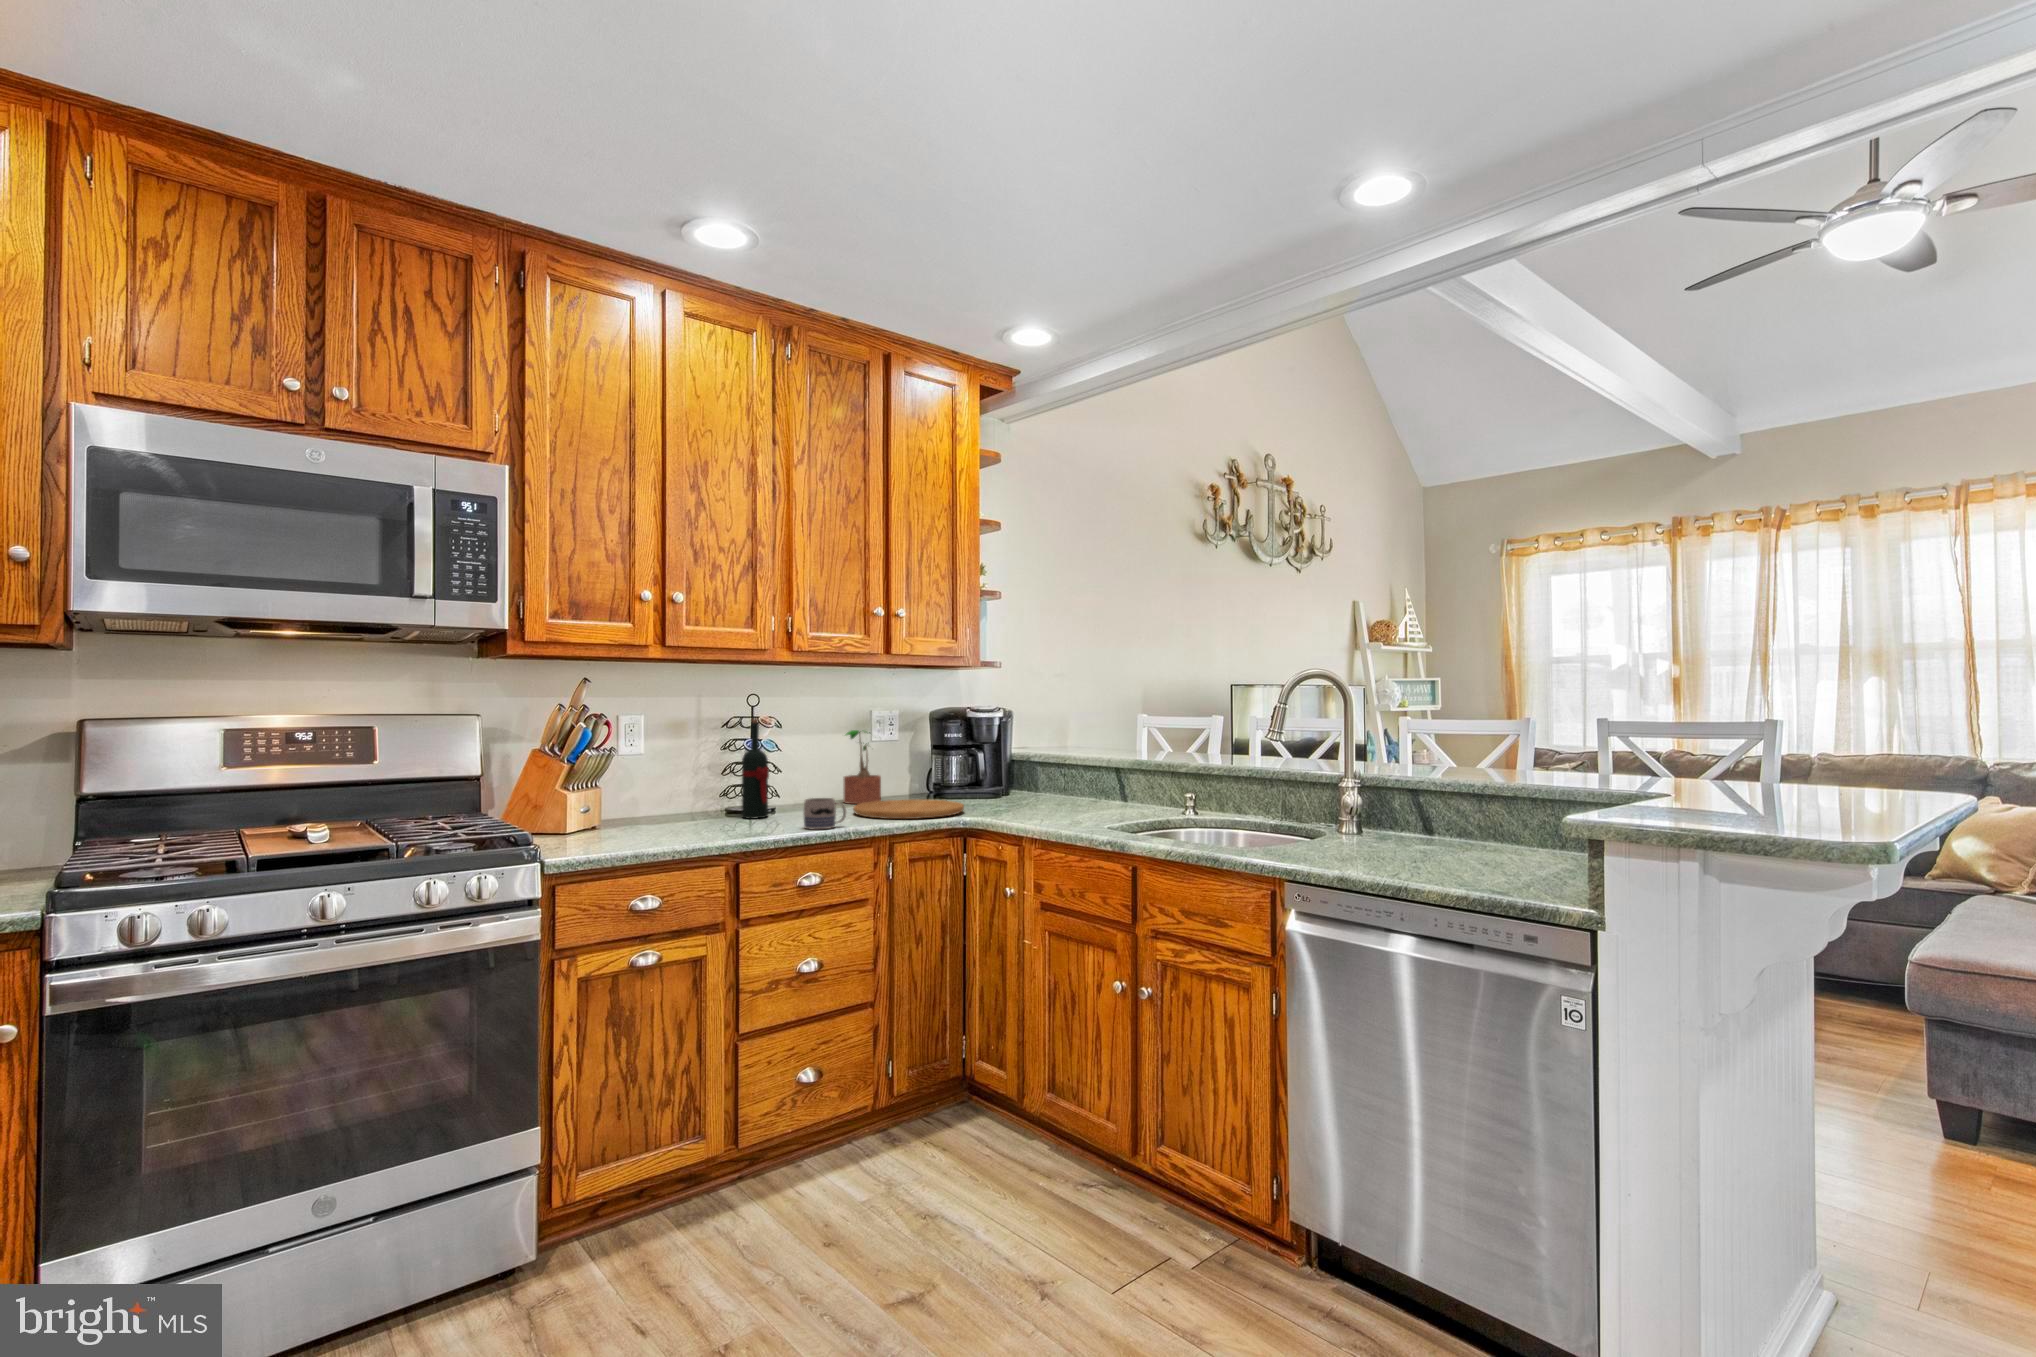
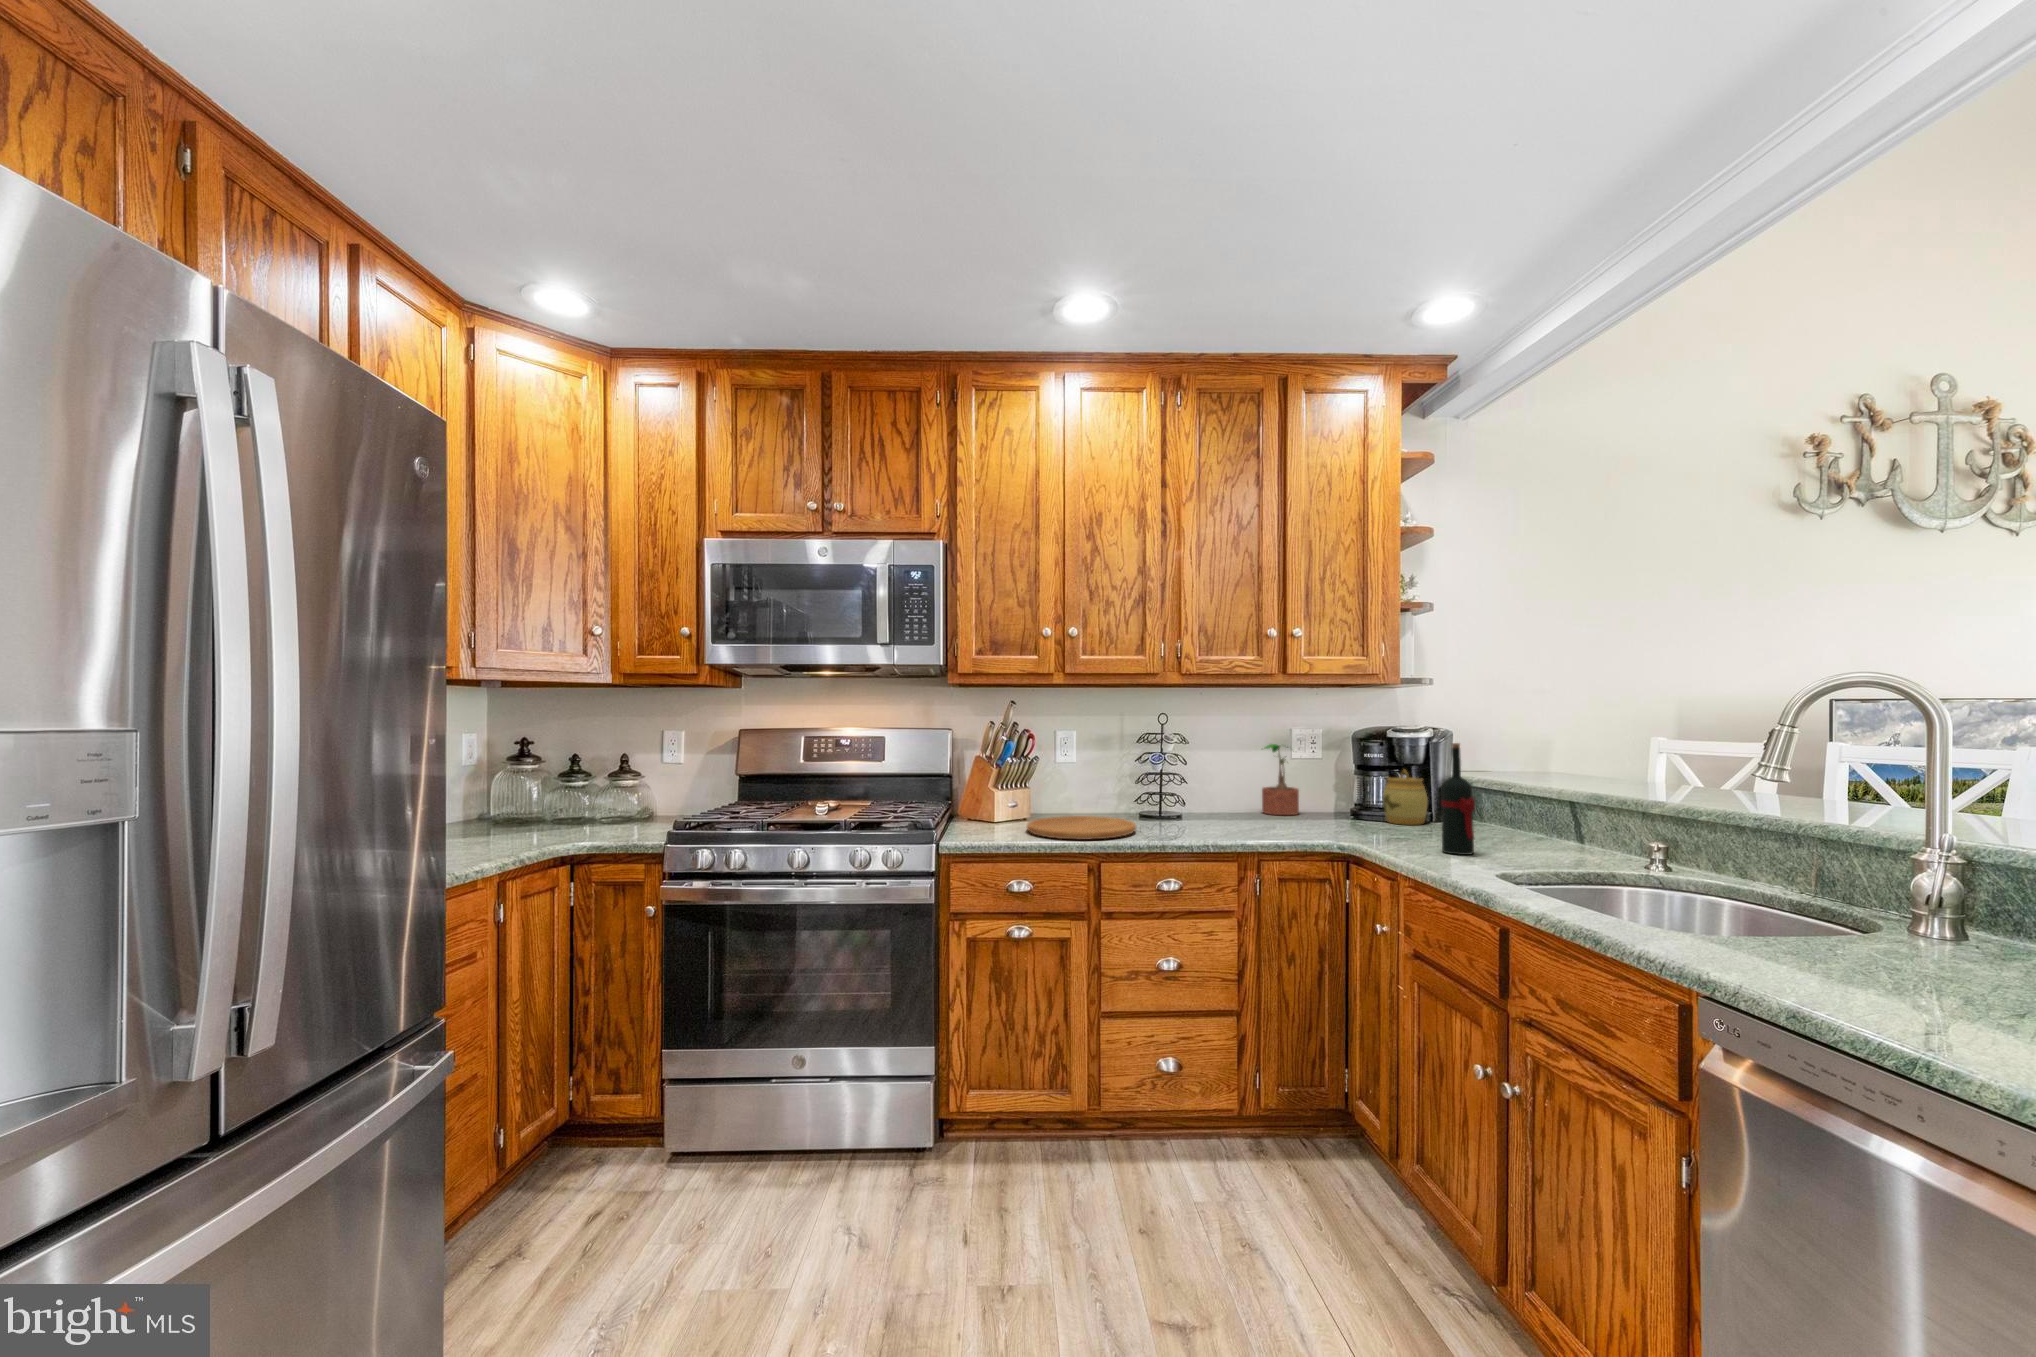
wine bottle: present [742,719,769,819] -> present [1441,743,1475,855]
jar: none [964,750,1002,802] -> present [1383,770,1428,825]
mug: present [804,798,846,829] -> none [1173,809,1213,839]
cutting board: present [853,799,964,819] -> present [1027,816,1136,840]

